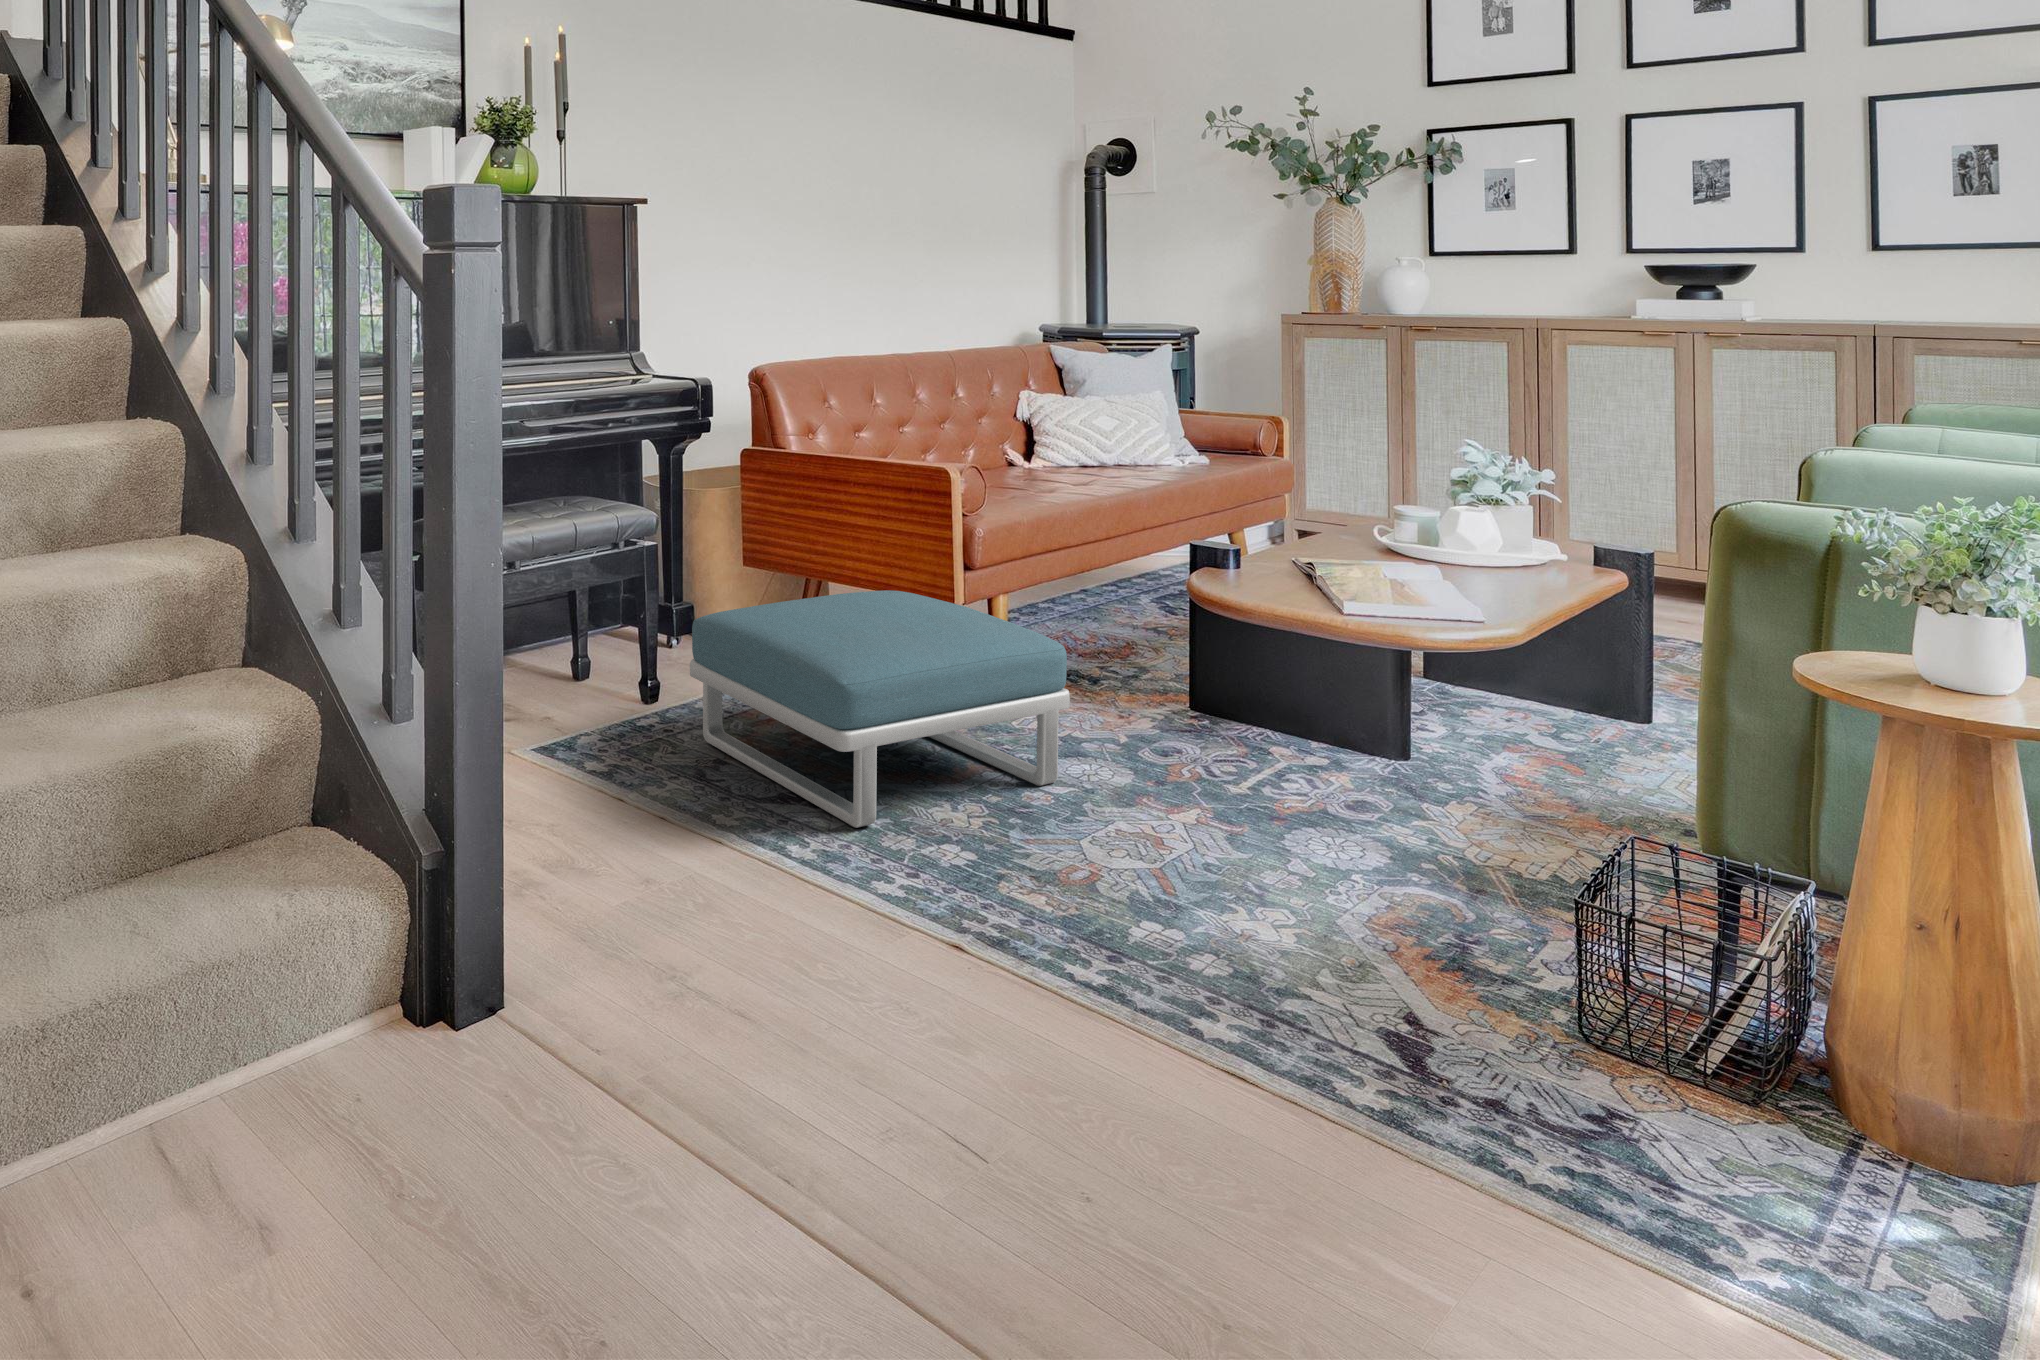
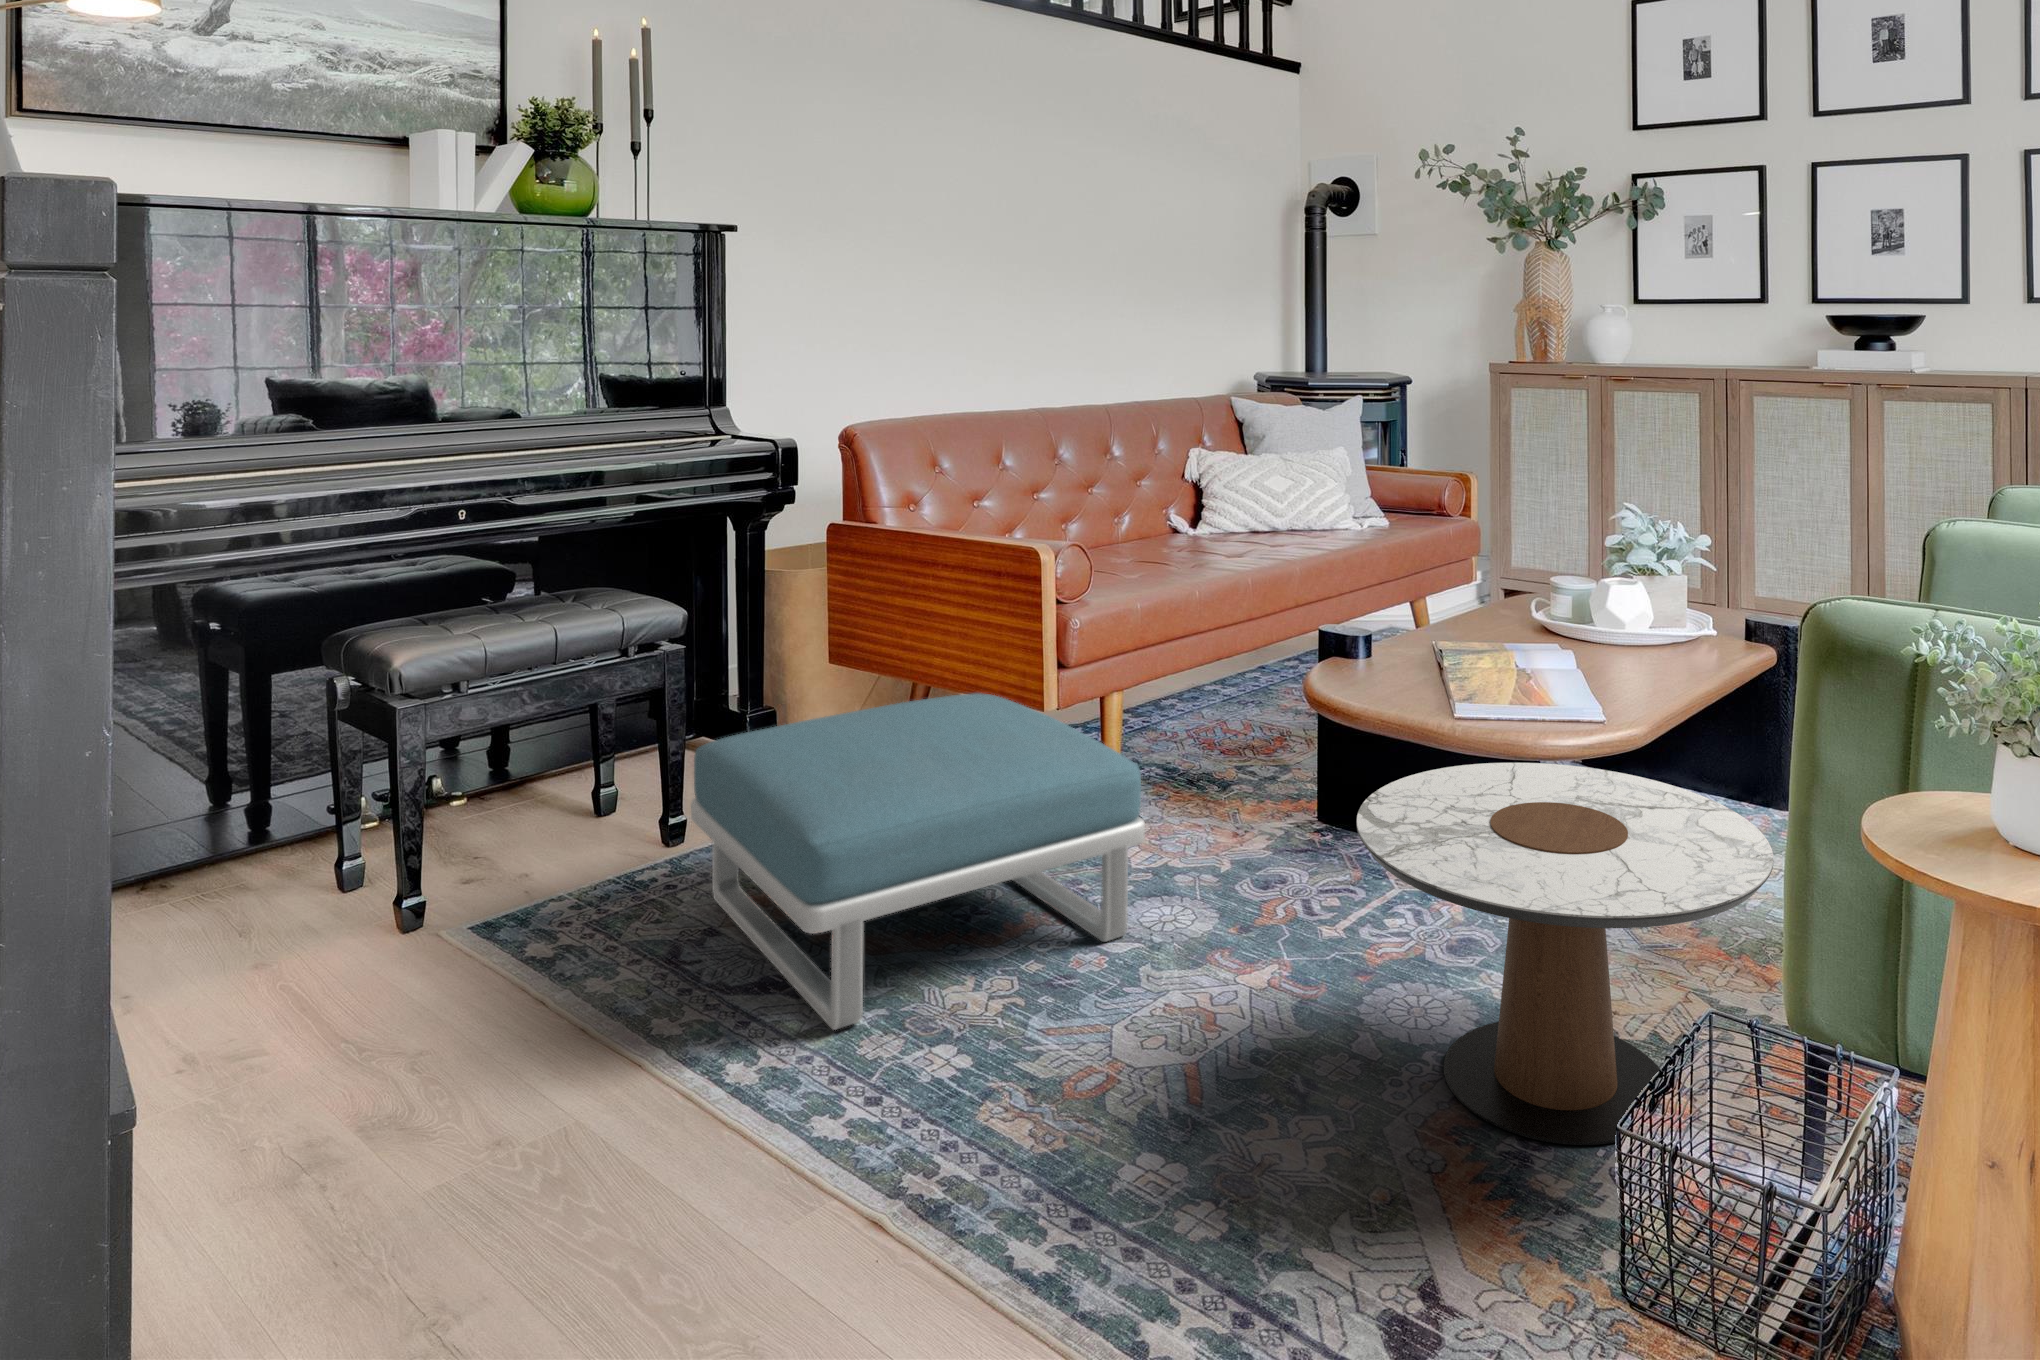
side table: none [1296,648,1684,938] -> present [1356,763,1773,1145]

